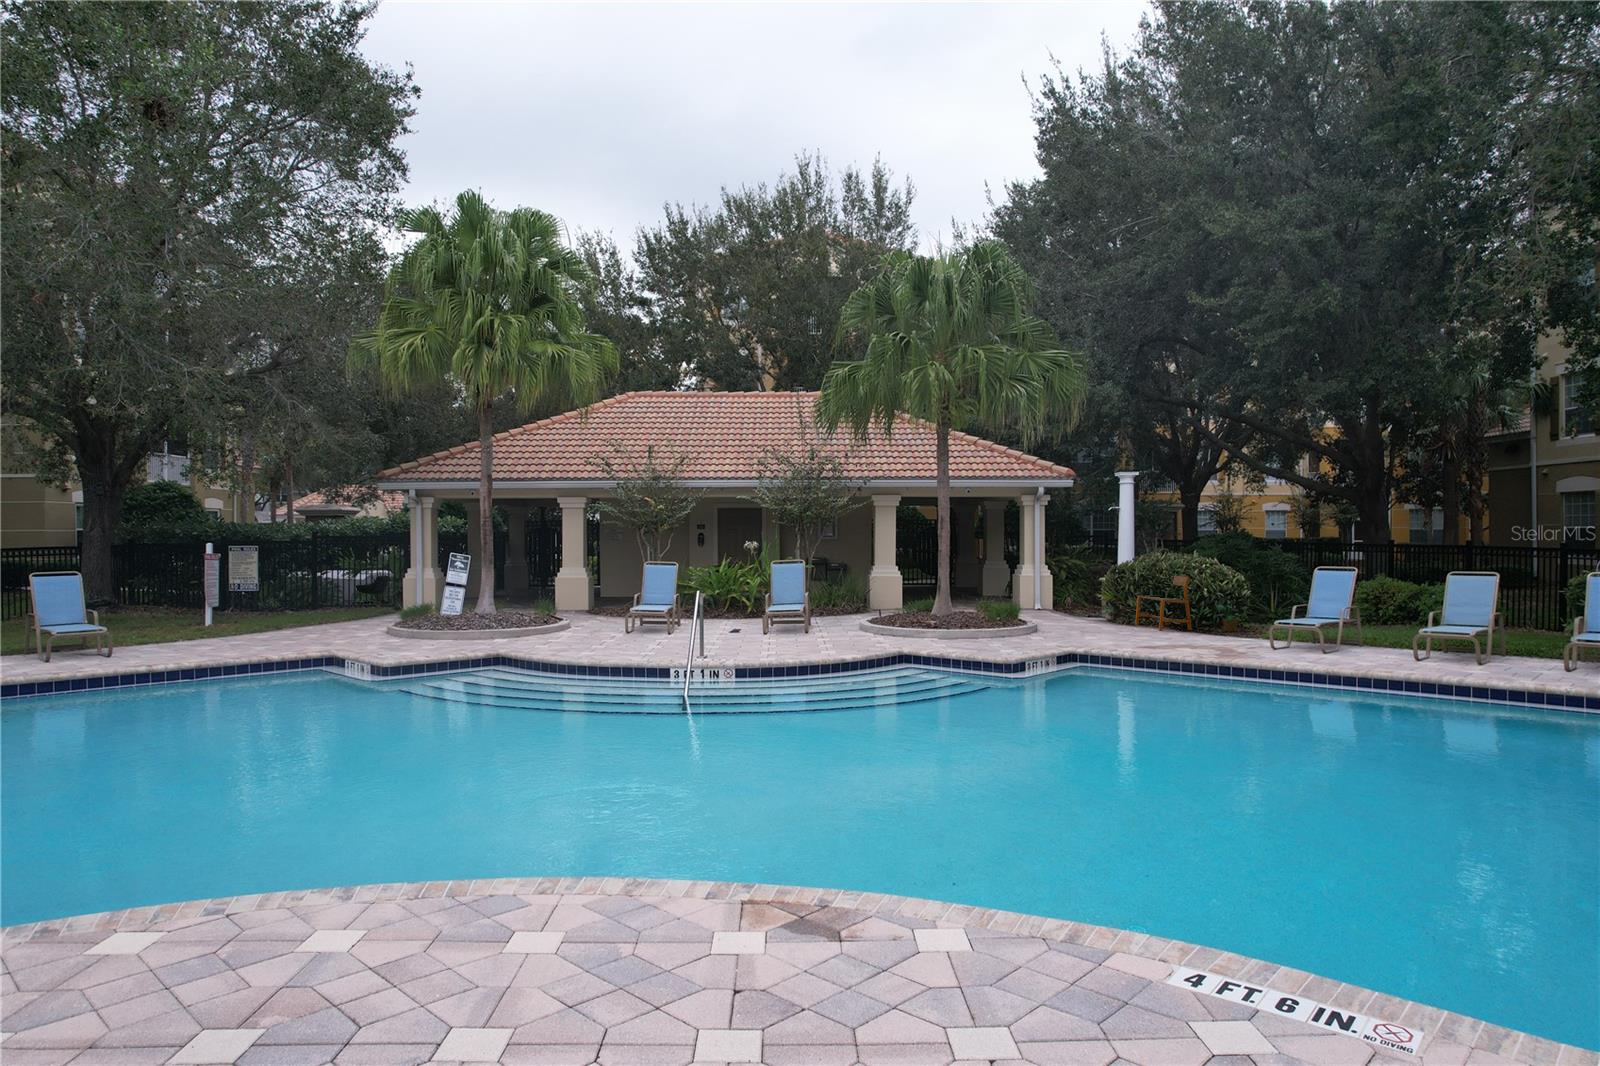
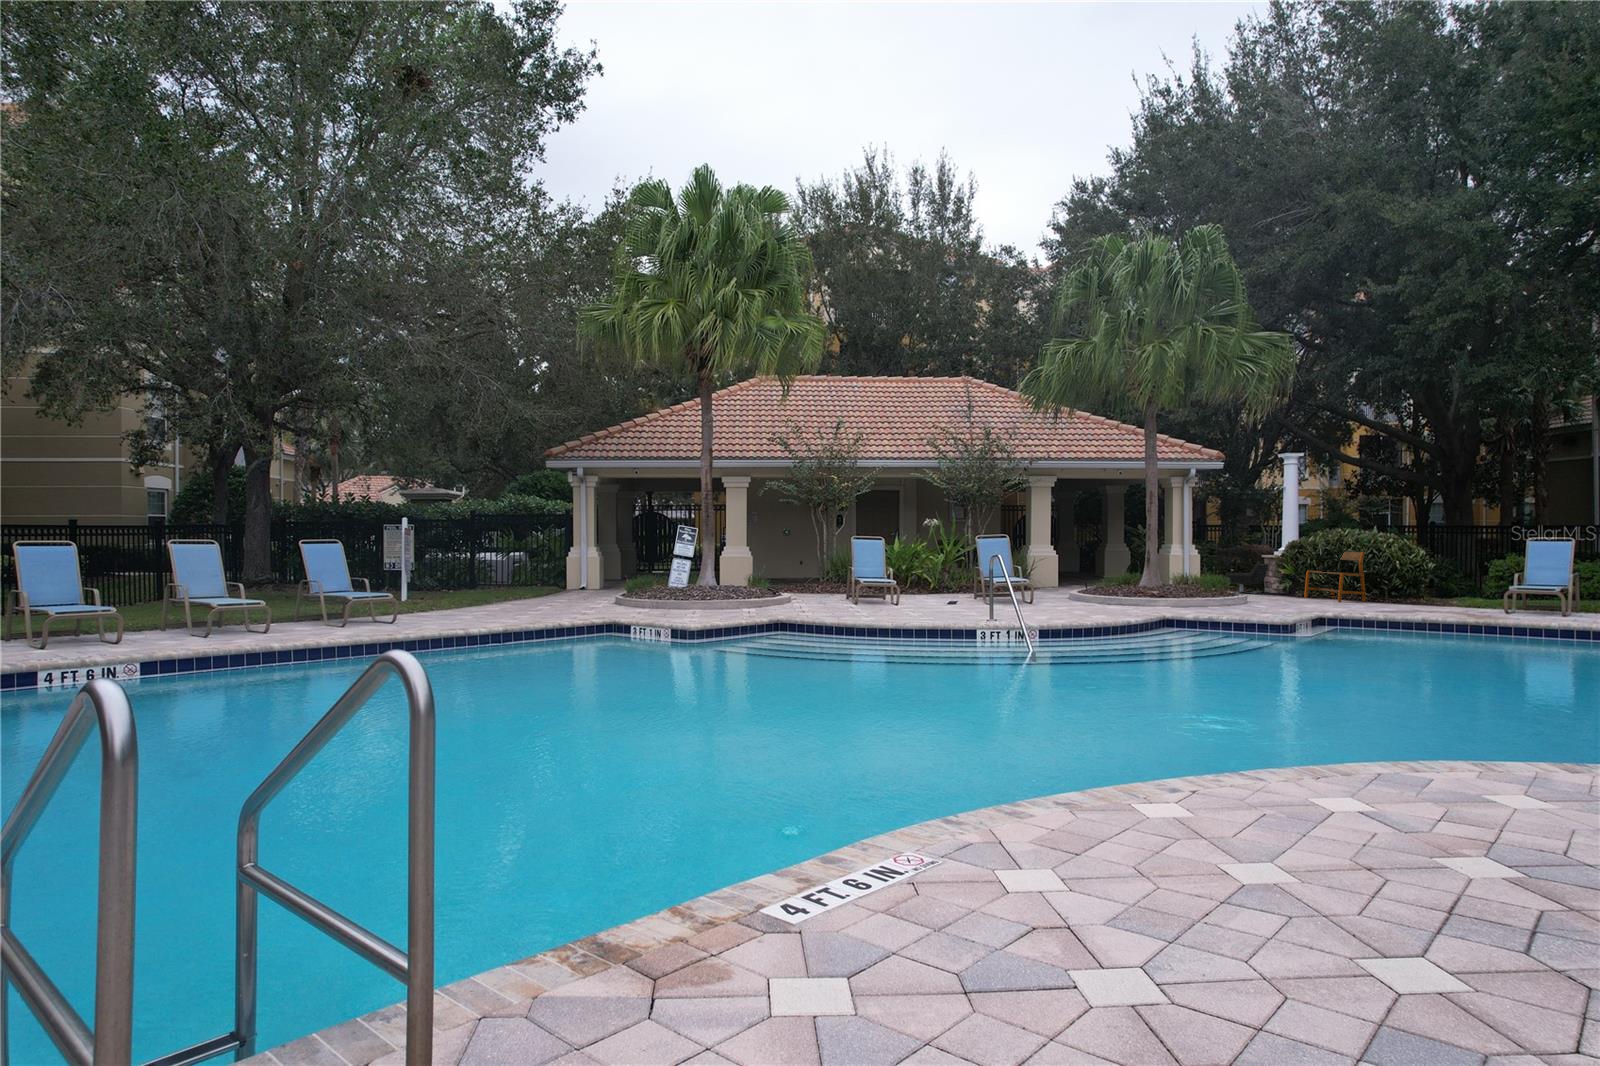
lounge chair: present [356,575,389,603] -> present [1226,564,1269,594]
potted plant: present [1216,605,1238,631] -> none [1385,578,1410,602]

